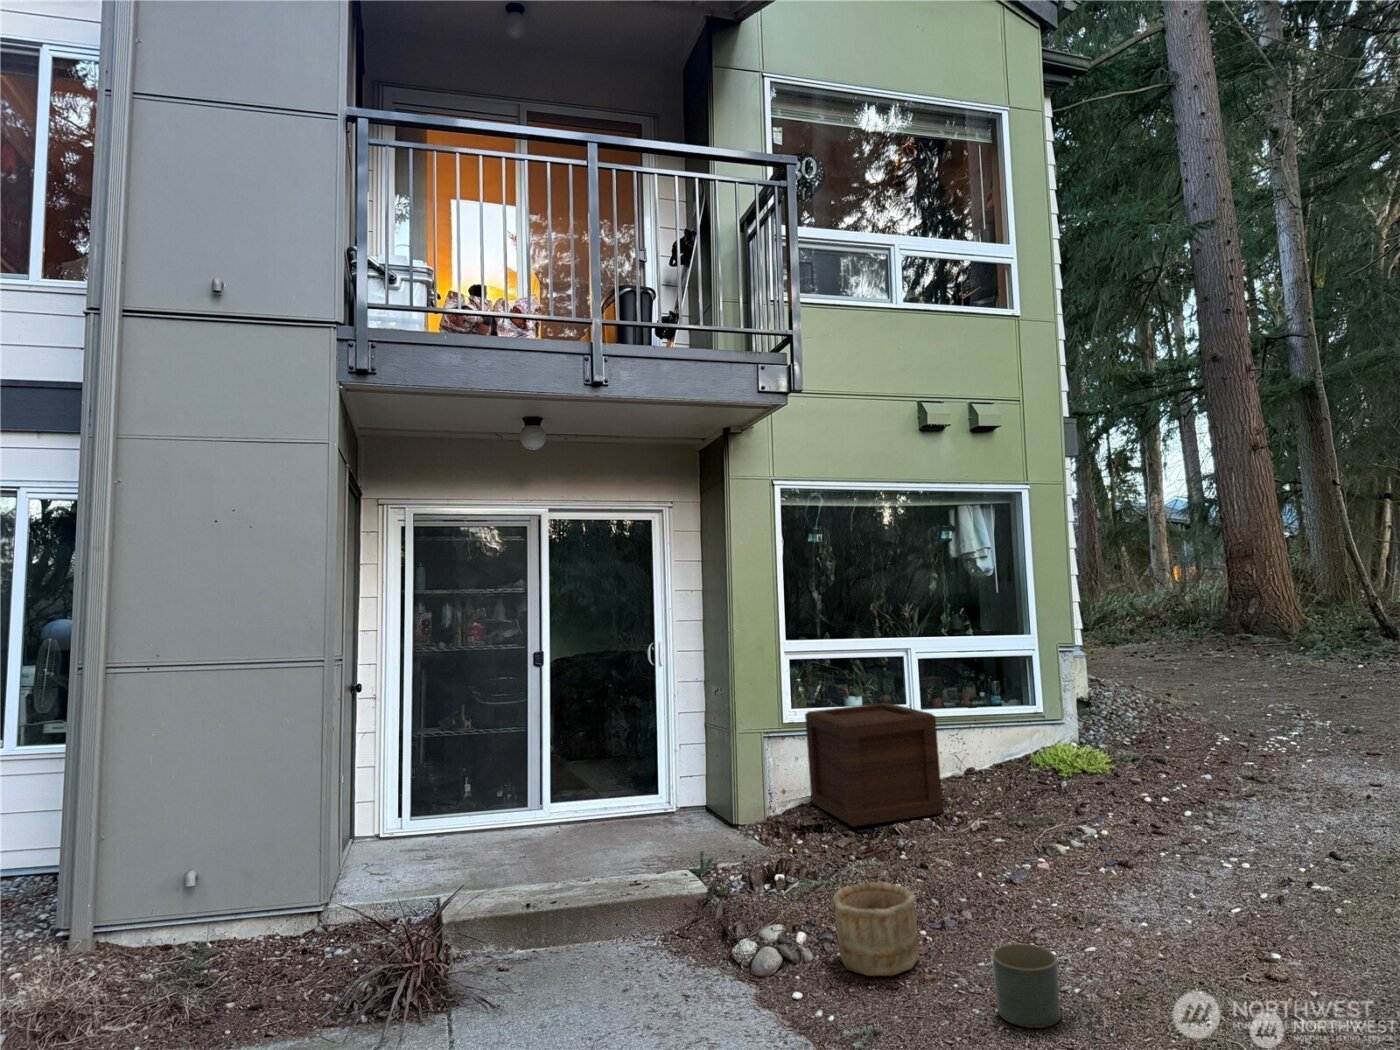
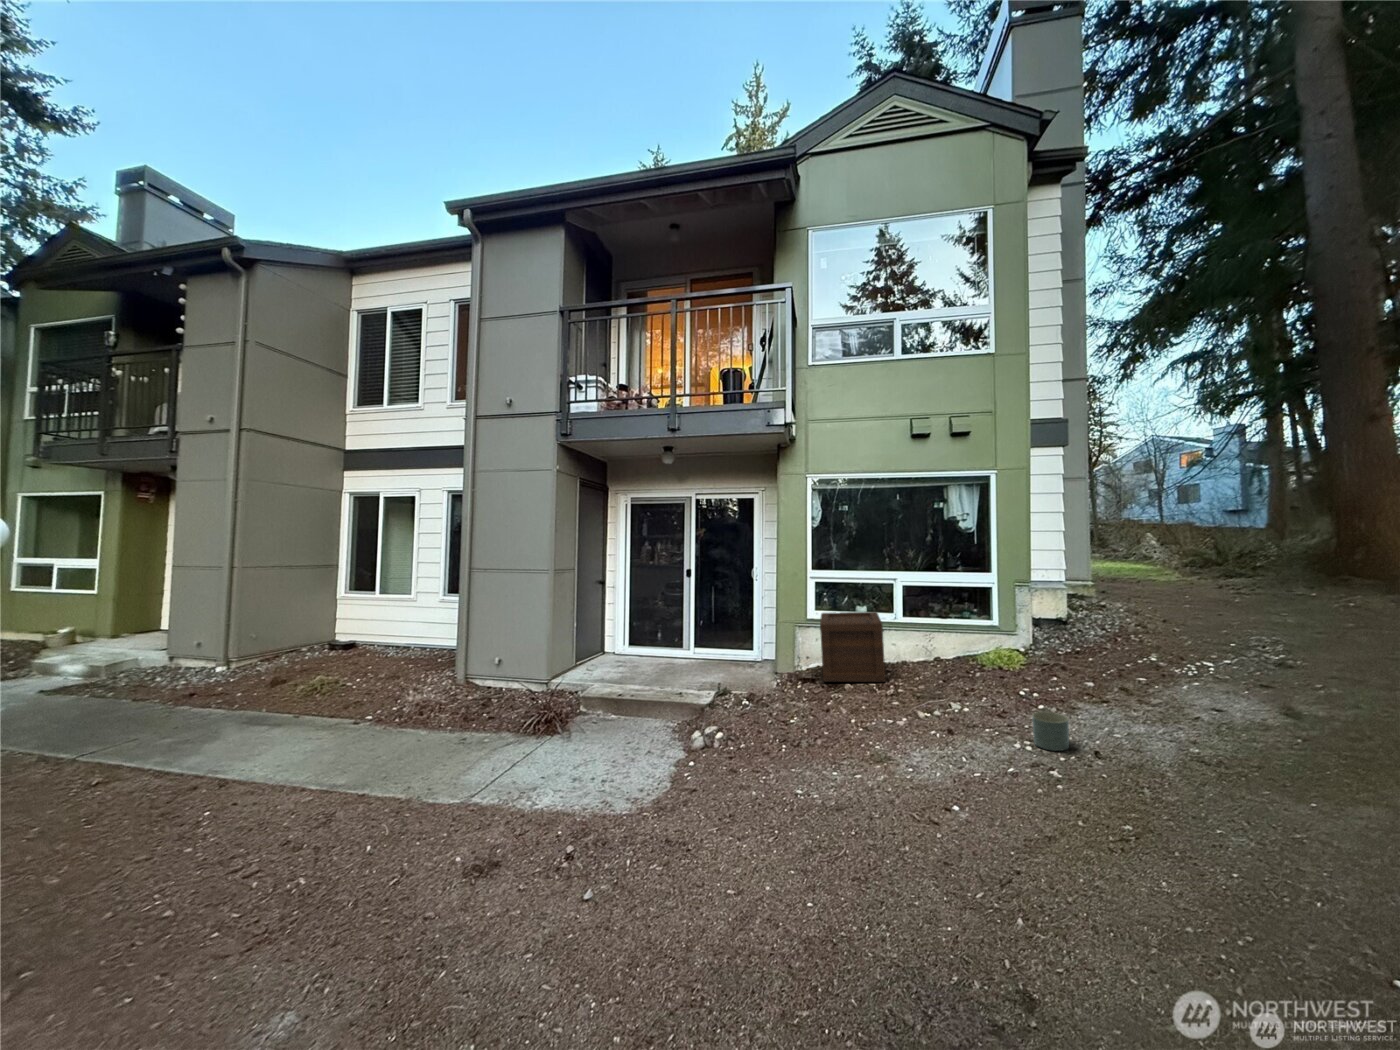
wooden bucket: present [831,882,919,976] -> none [729,708,774,756]
planter: present [992,944,1061,1028] -> present [1032,712,1069,751]

